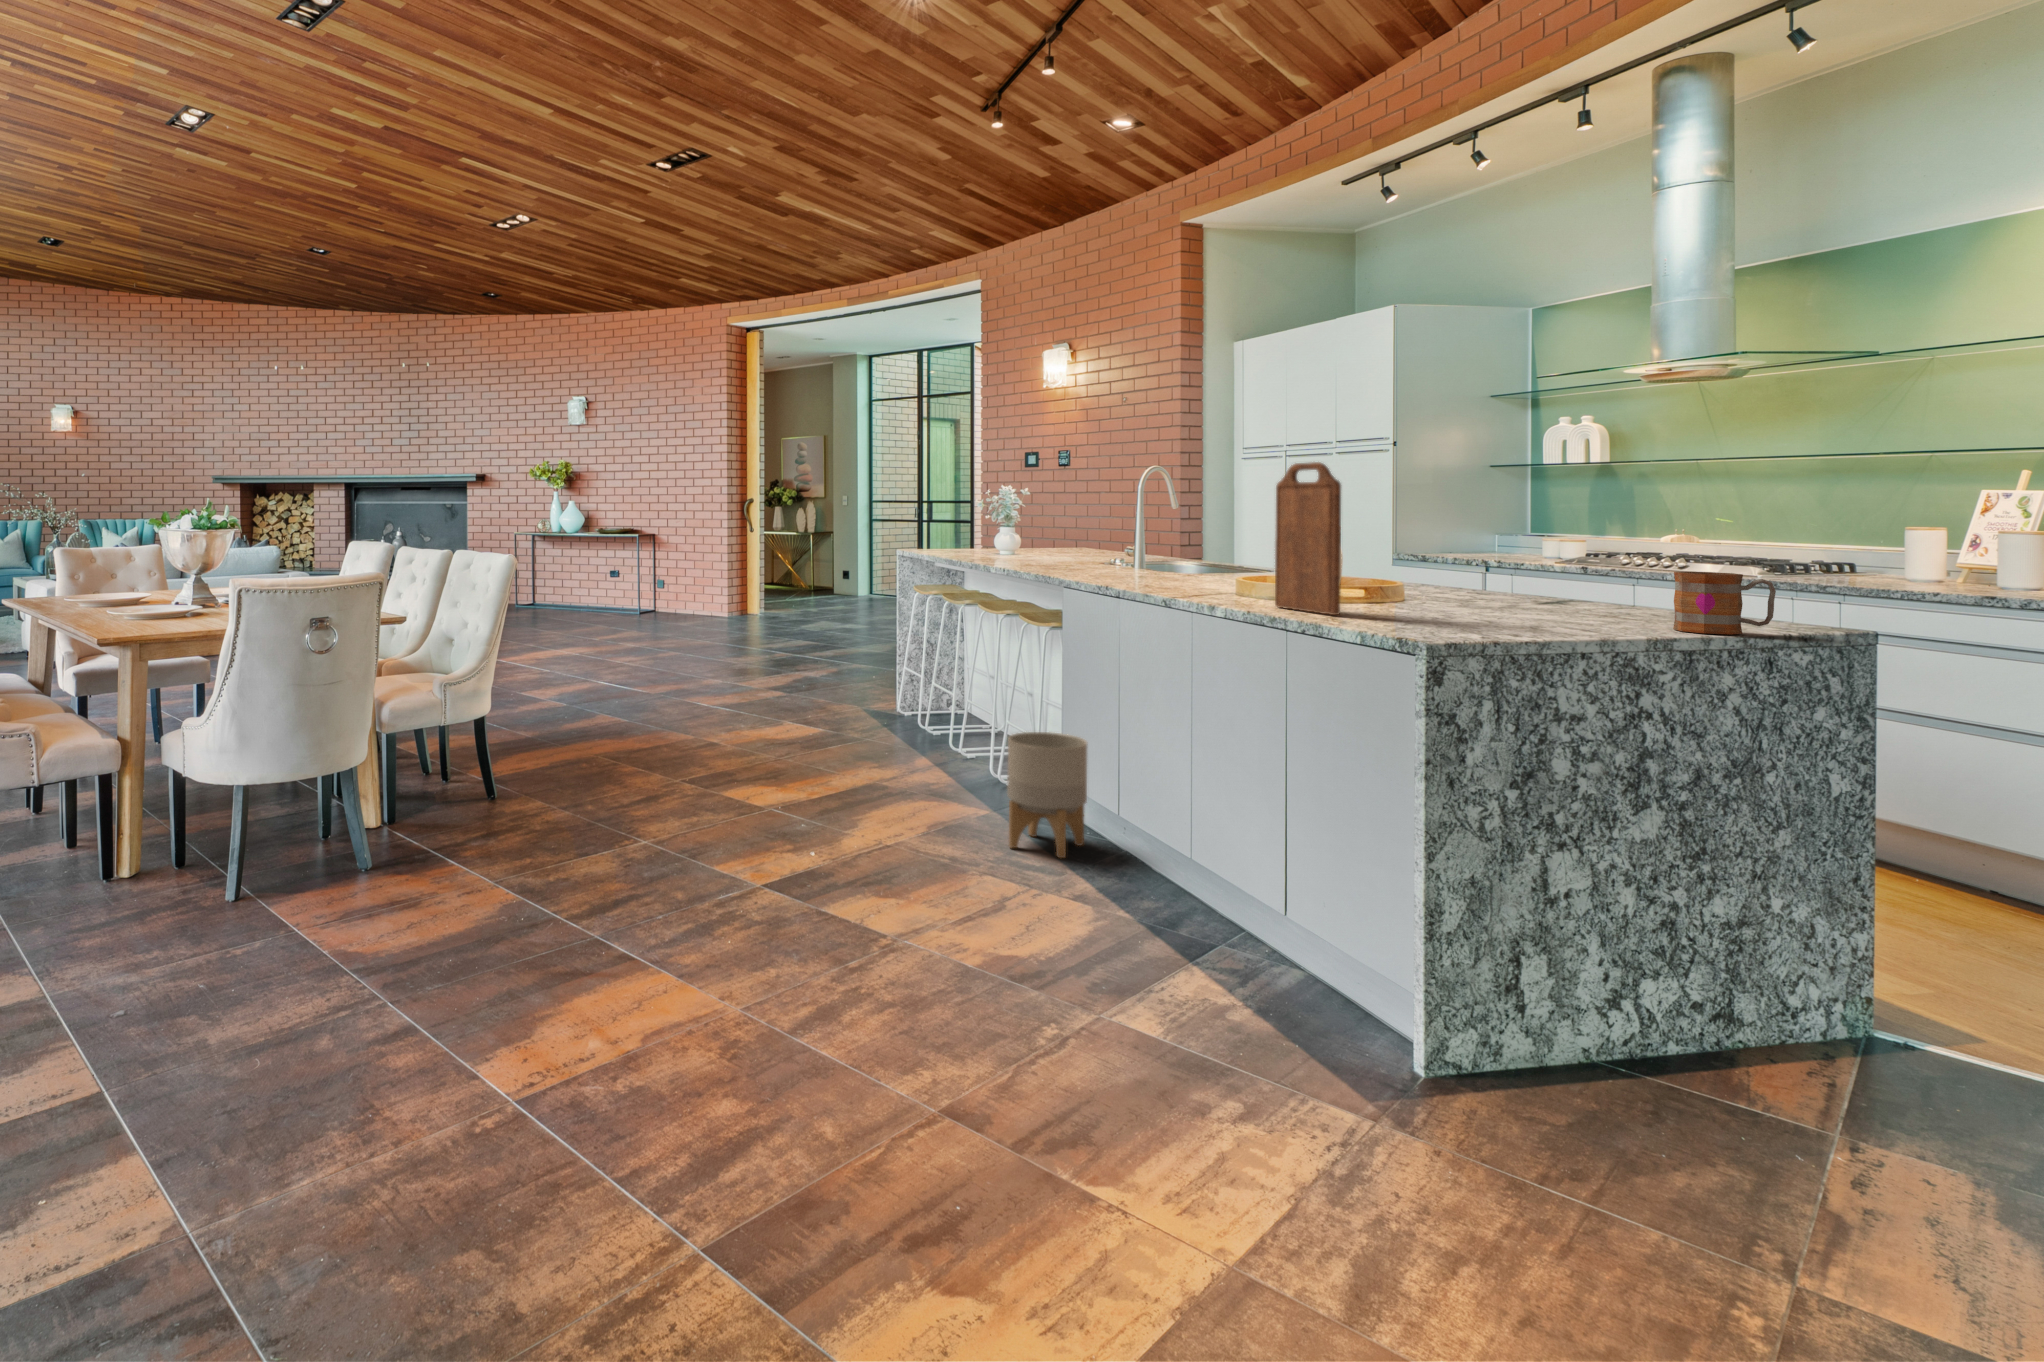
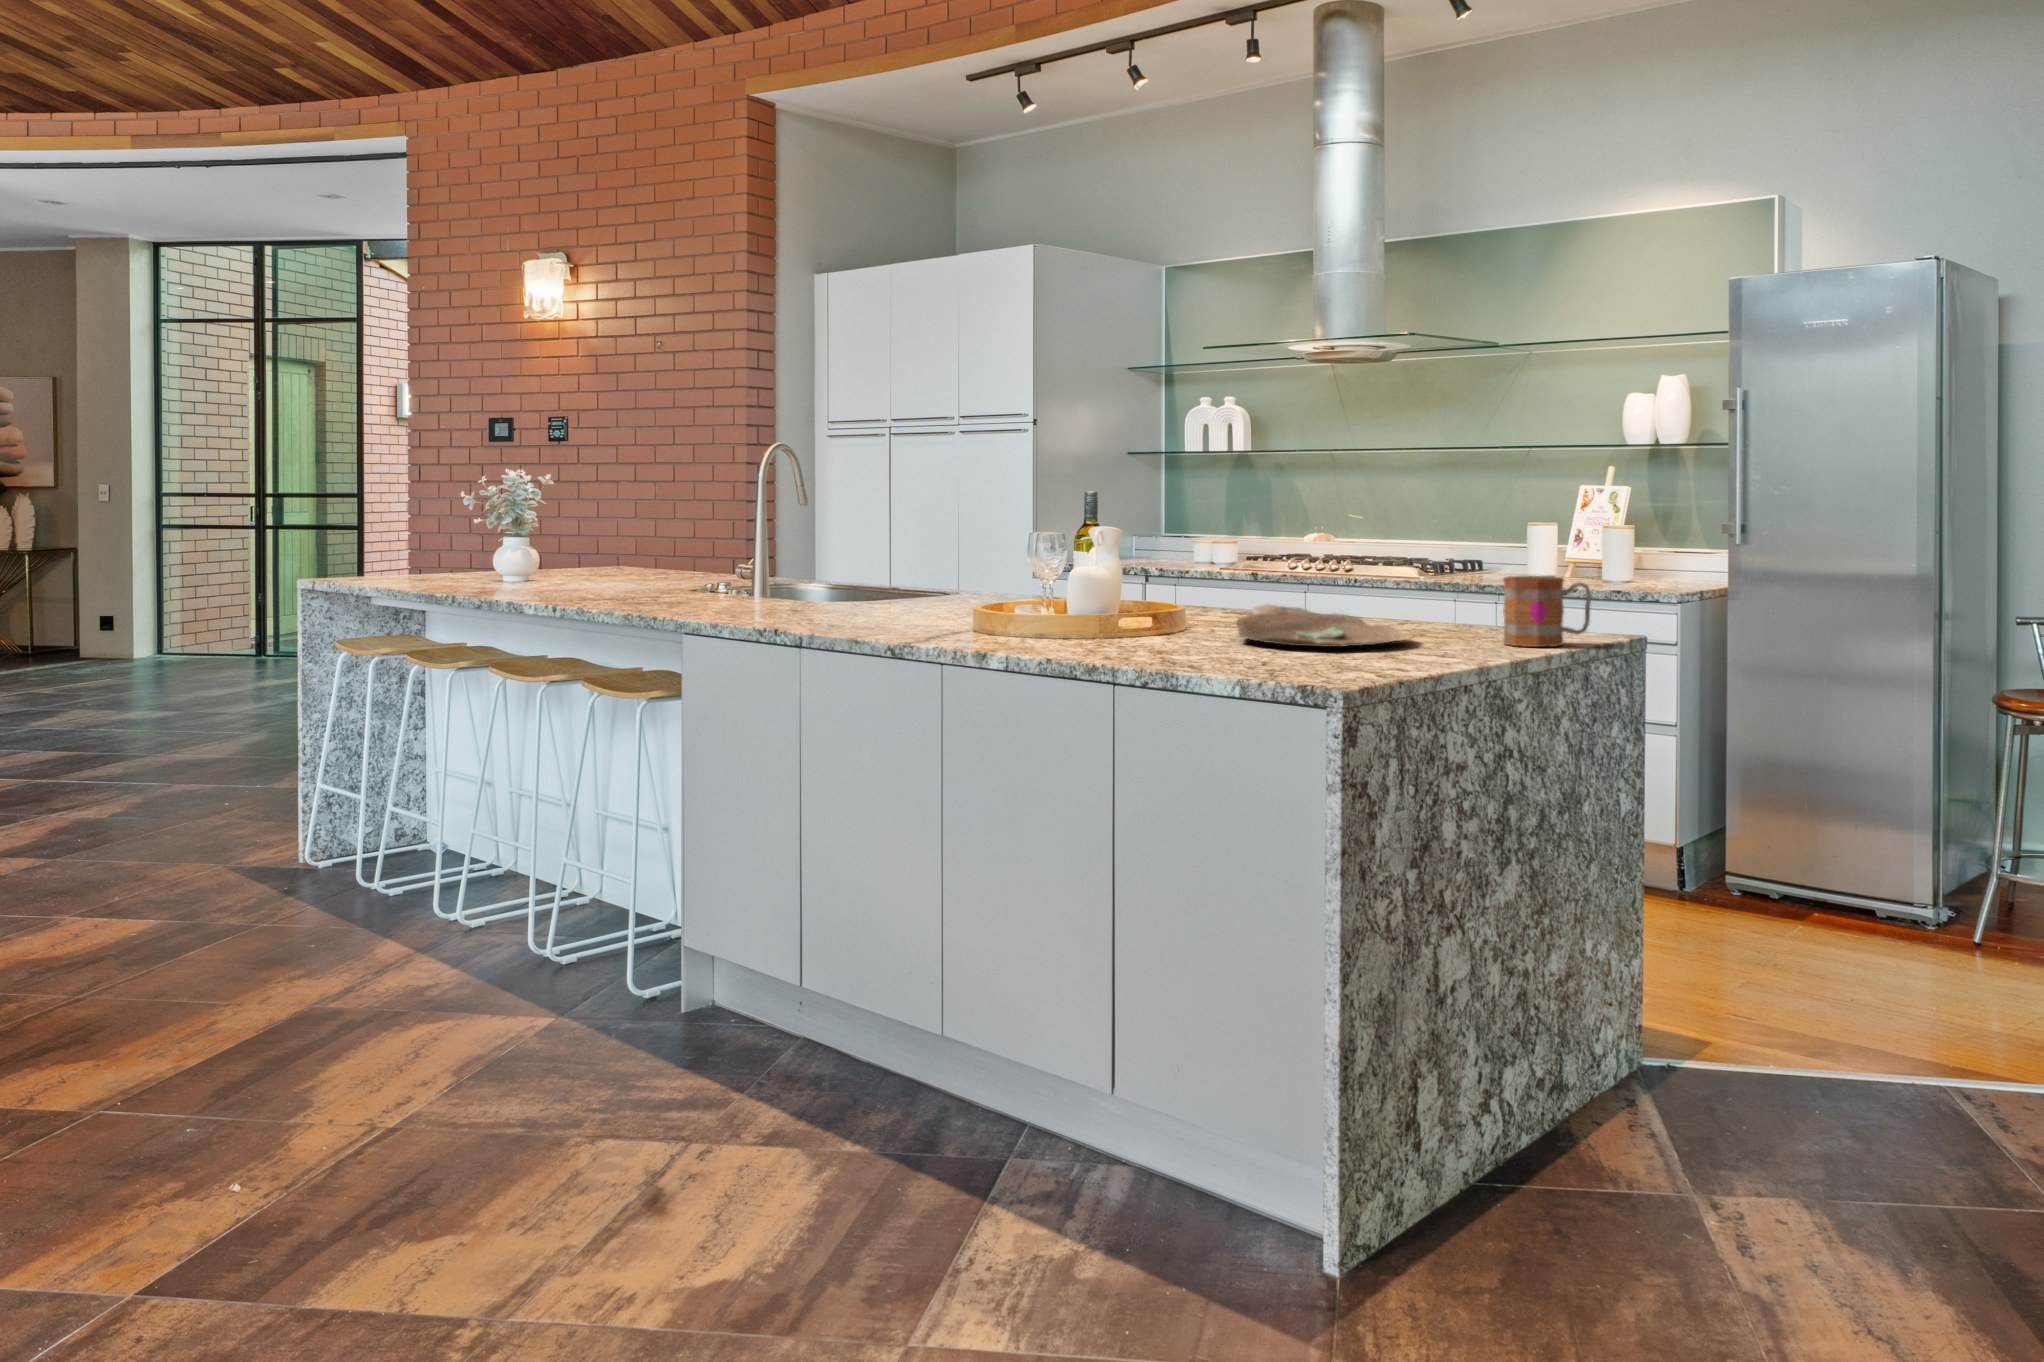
cutting board: present [1275,462,1341,615] -> none [1083,440,1184,656]
decorative bowl: none [1408,586,1579,618] -> present [1236,604,1412,647]
planter: present [1007,732,1087,858] -> none [614,876,749,1088]

